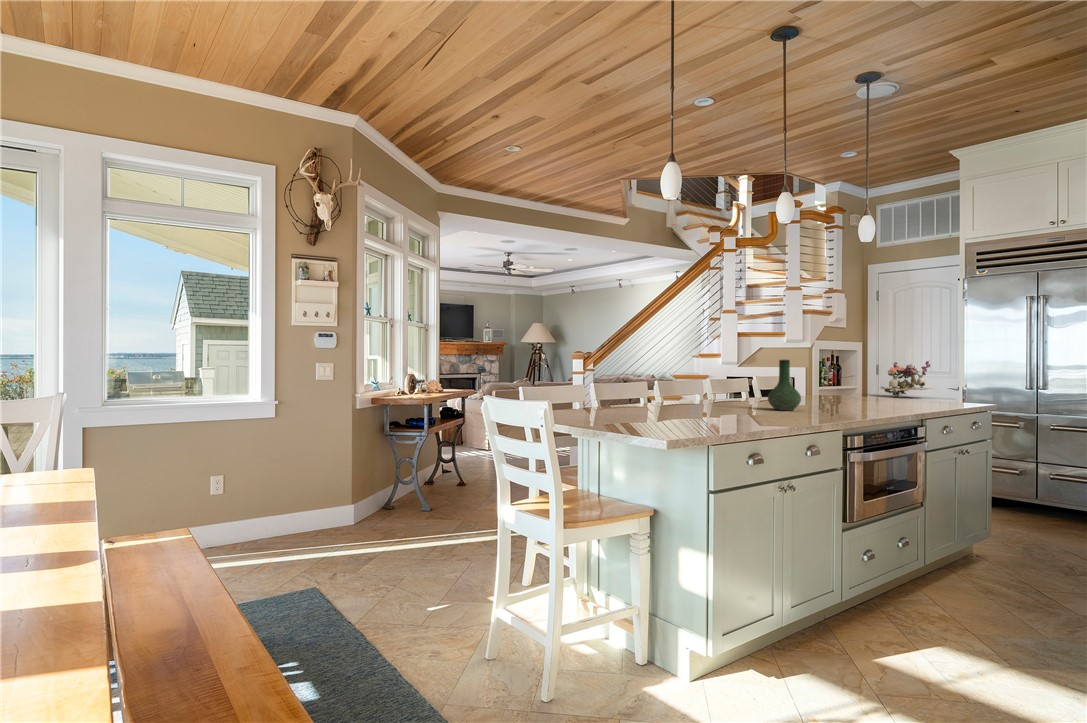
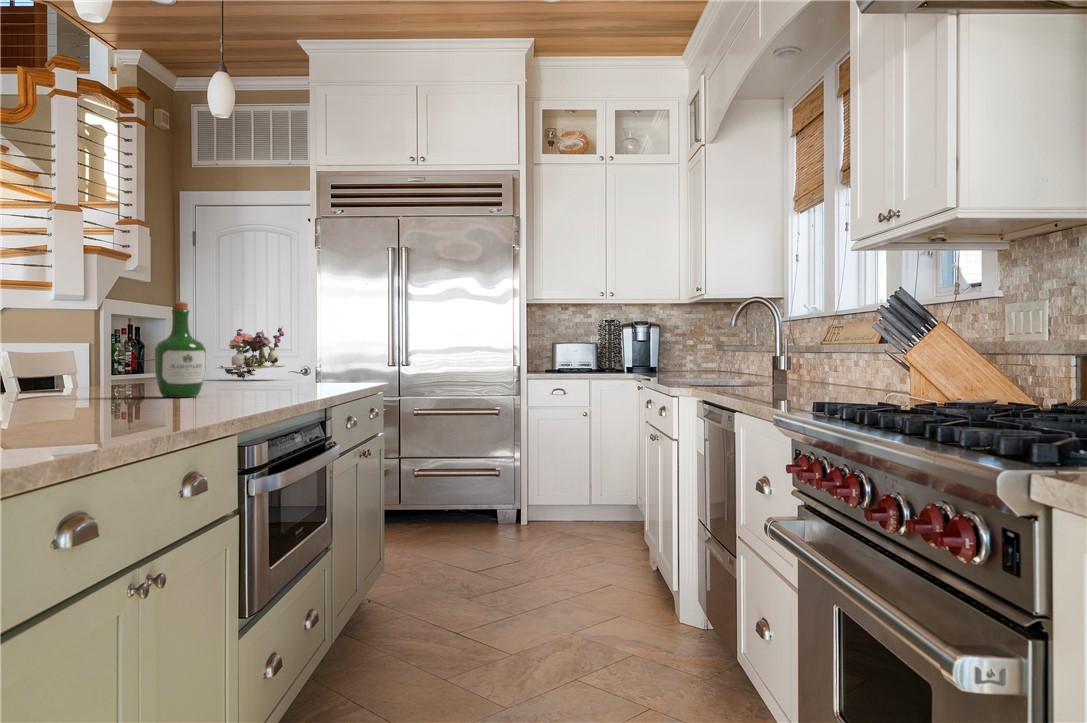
vase: present [768,360,801,411] -> none [48,294,127,403]
wine bottle: none [817,360,844,411] -> present [154,302,206,397]

